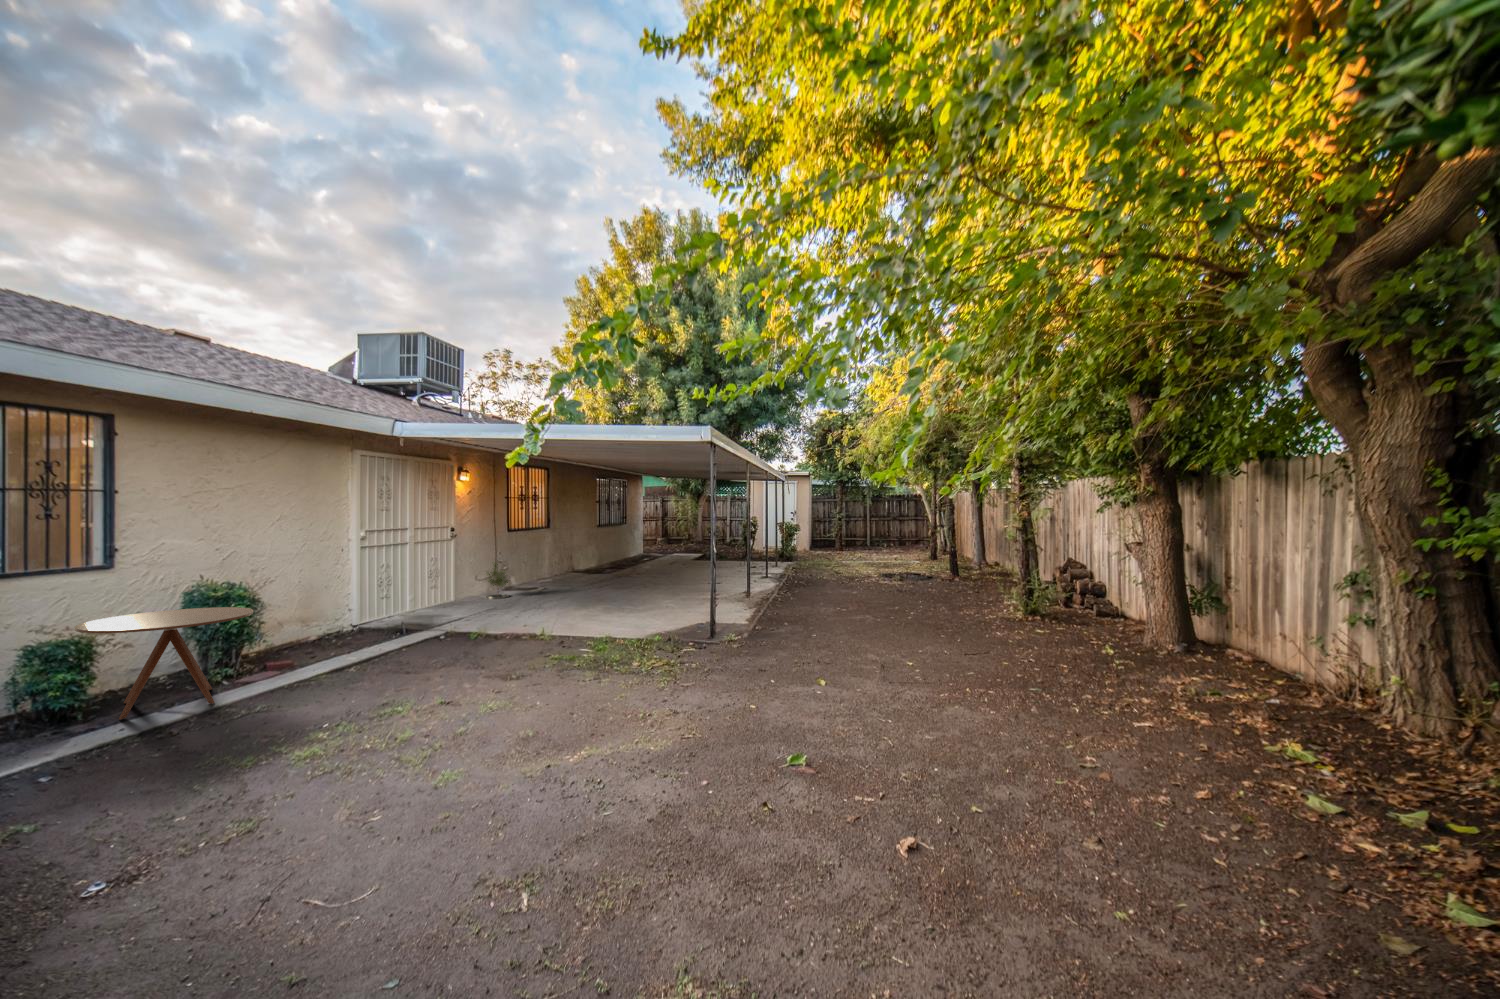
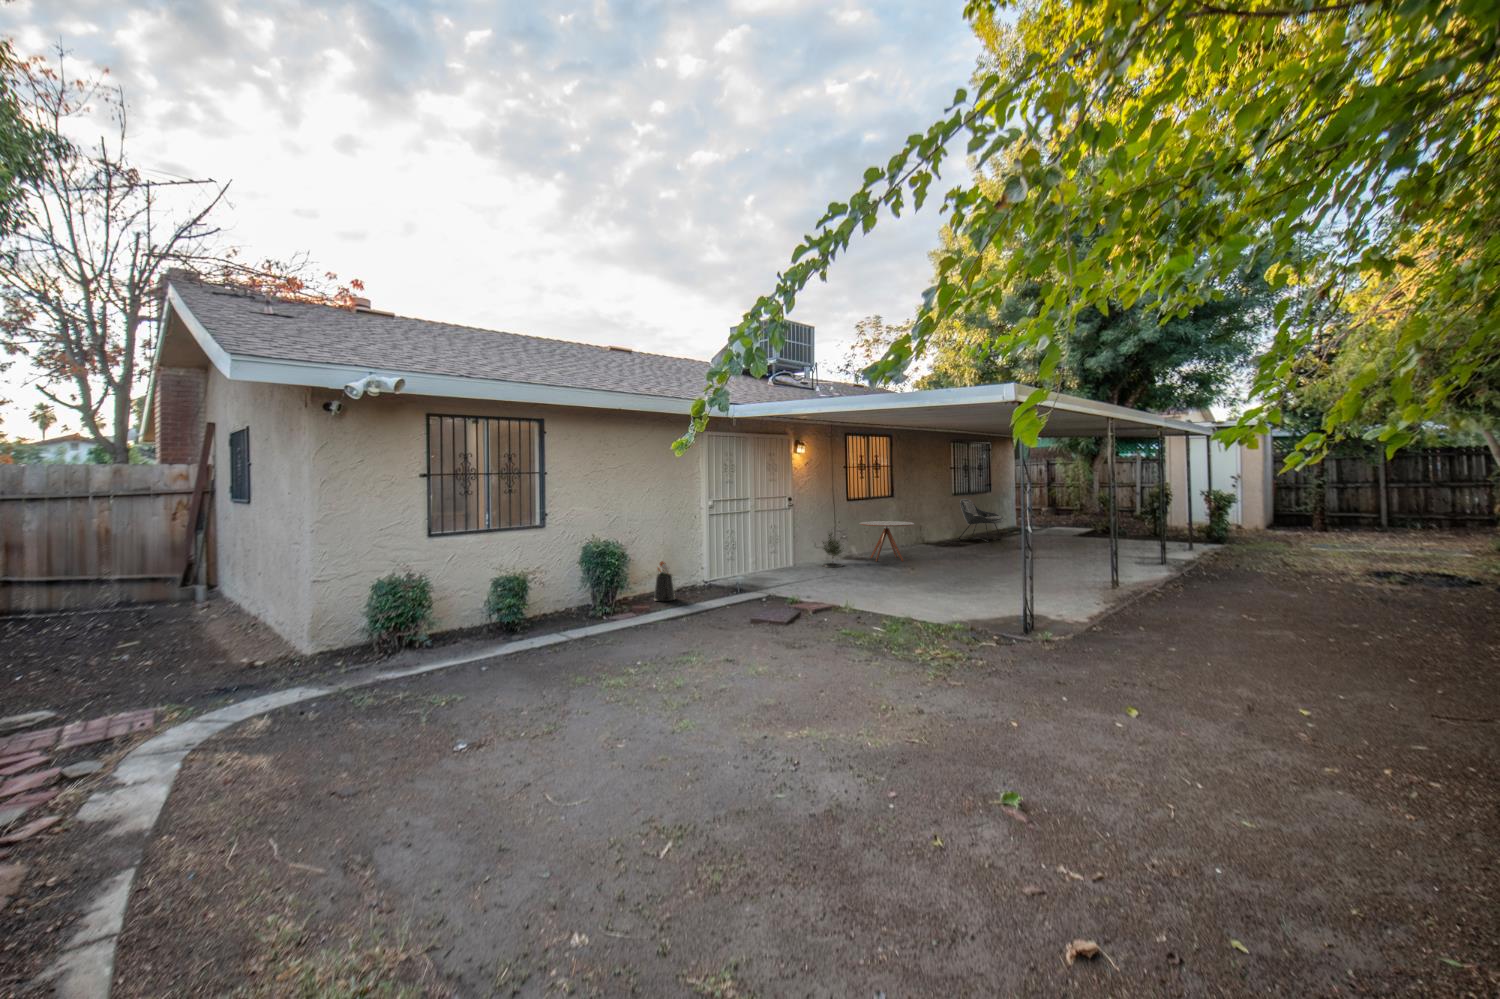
lounge chair: none [604,530,641,567] -> present [959,499,1004,542]
watering can: none [287,603,322,654] -> present [654,561,675,601]
round table: present [74,607,253,719] -> present [859,521,914,561]

